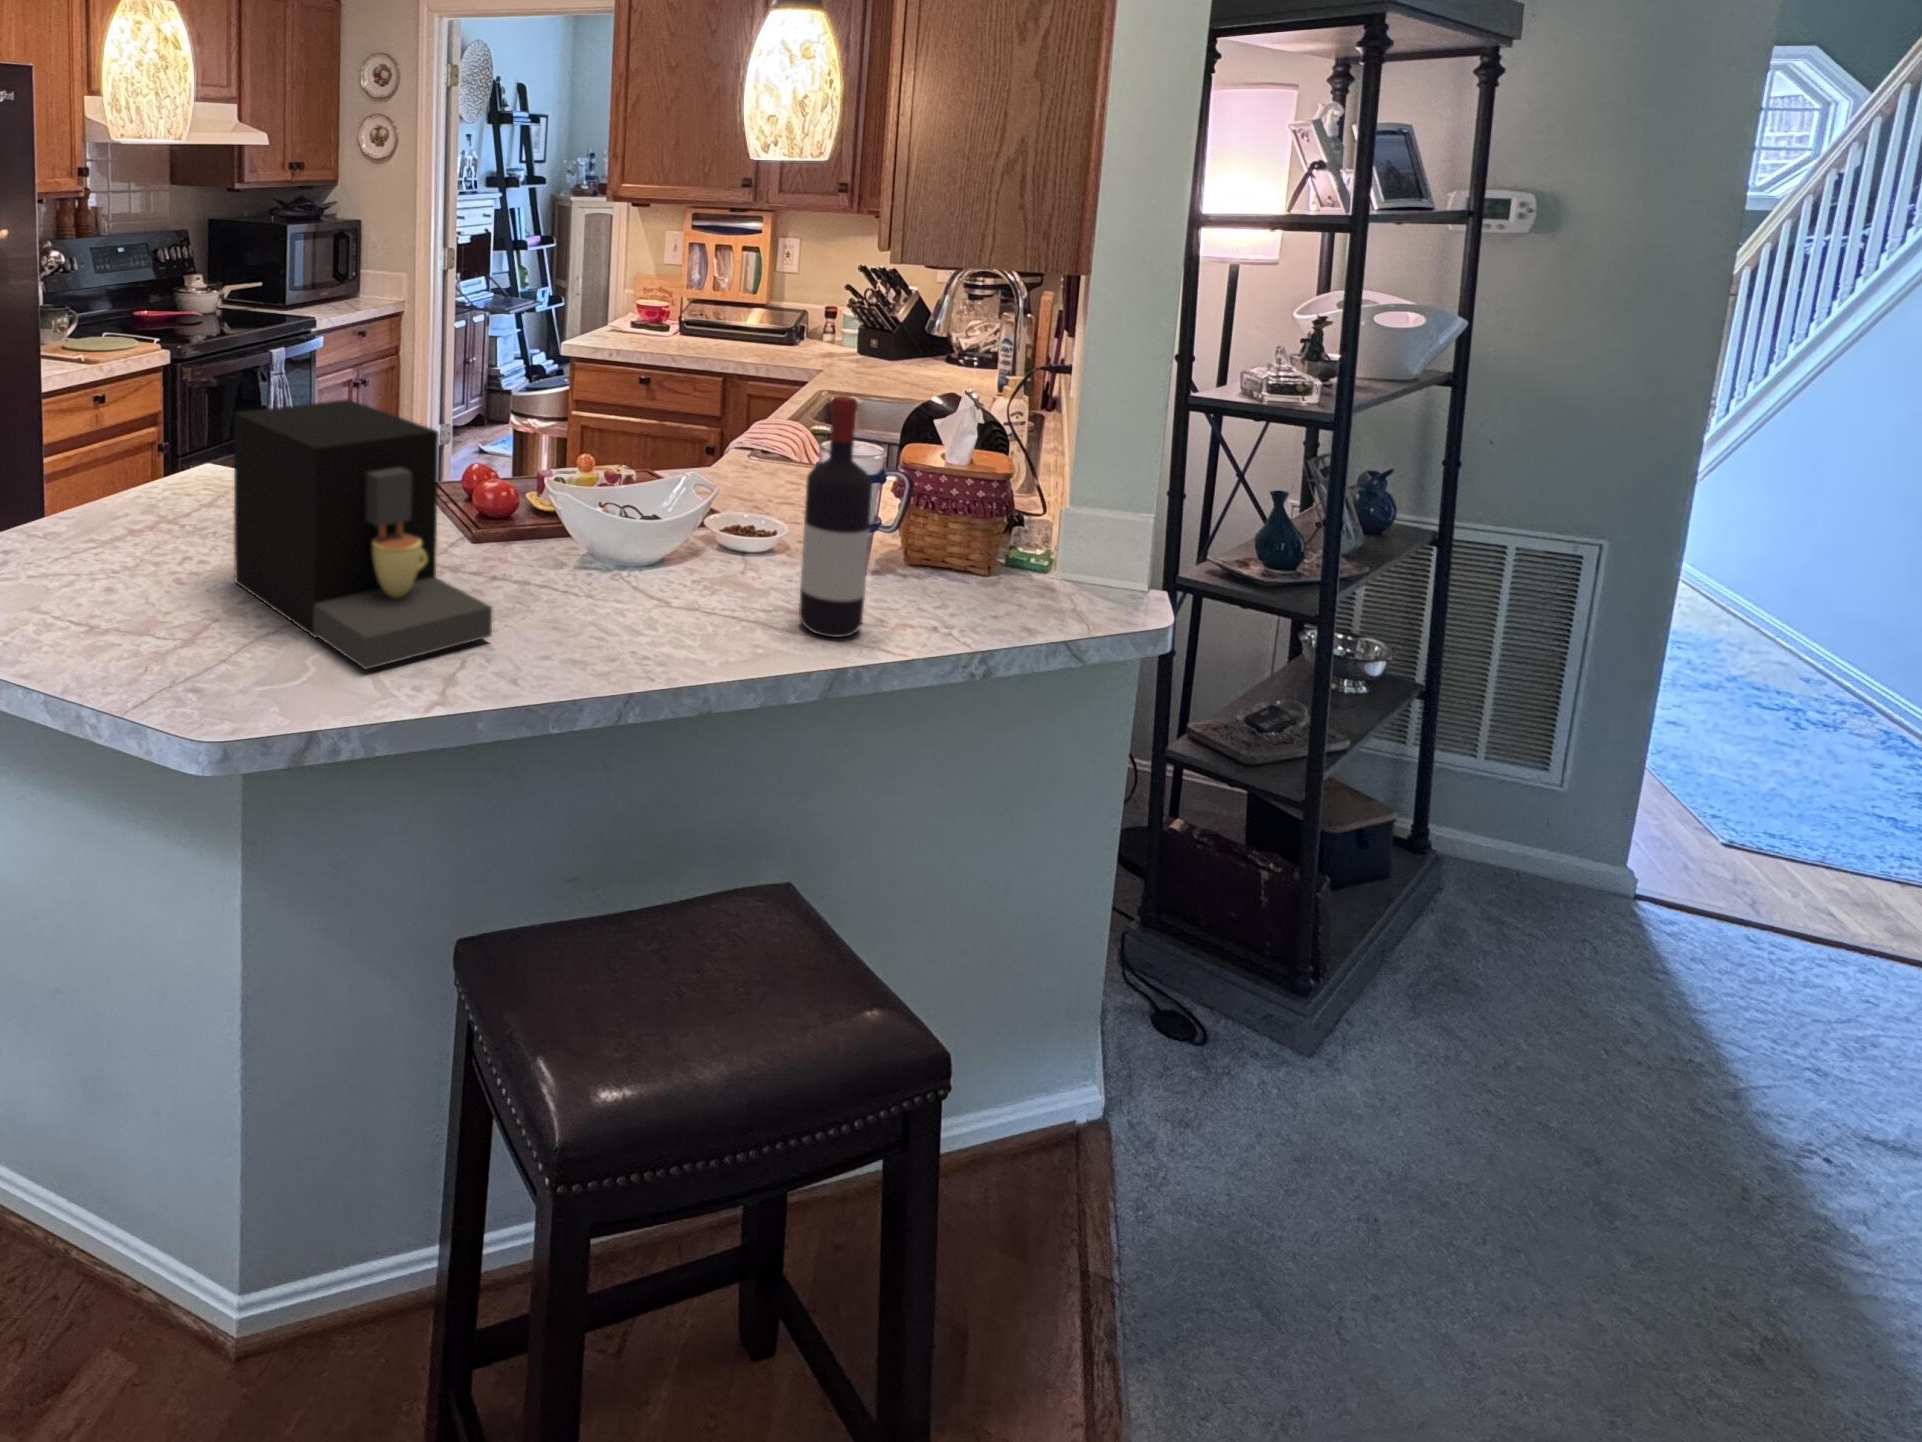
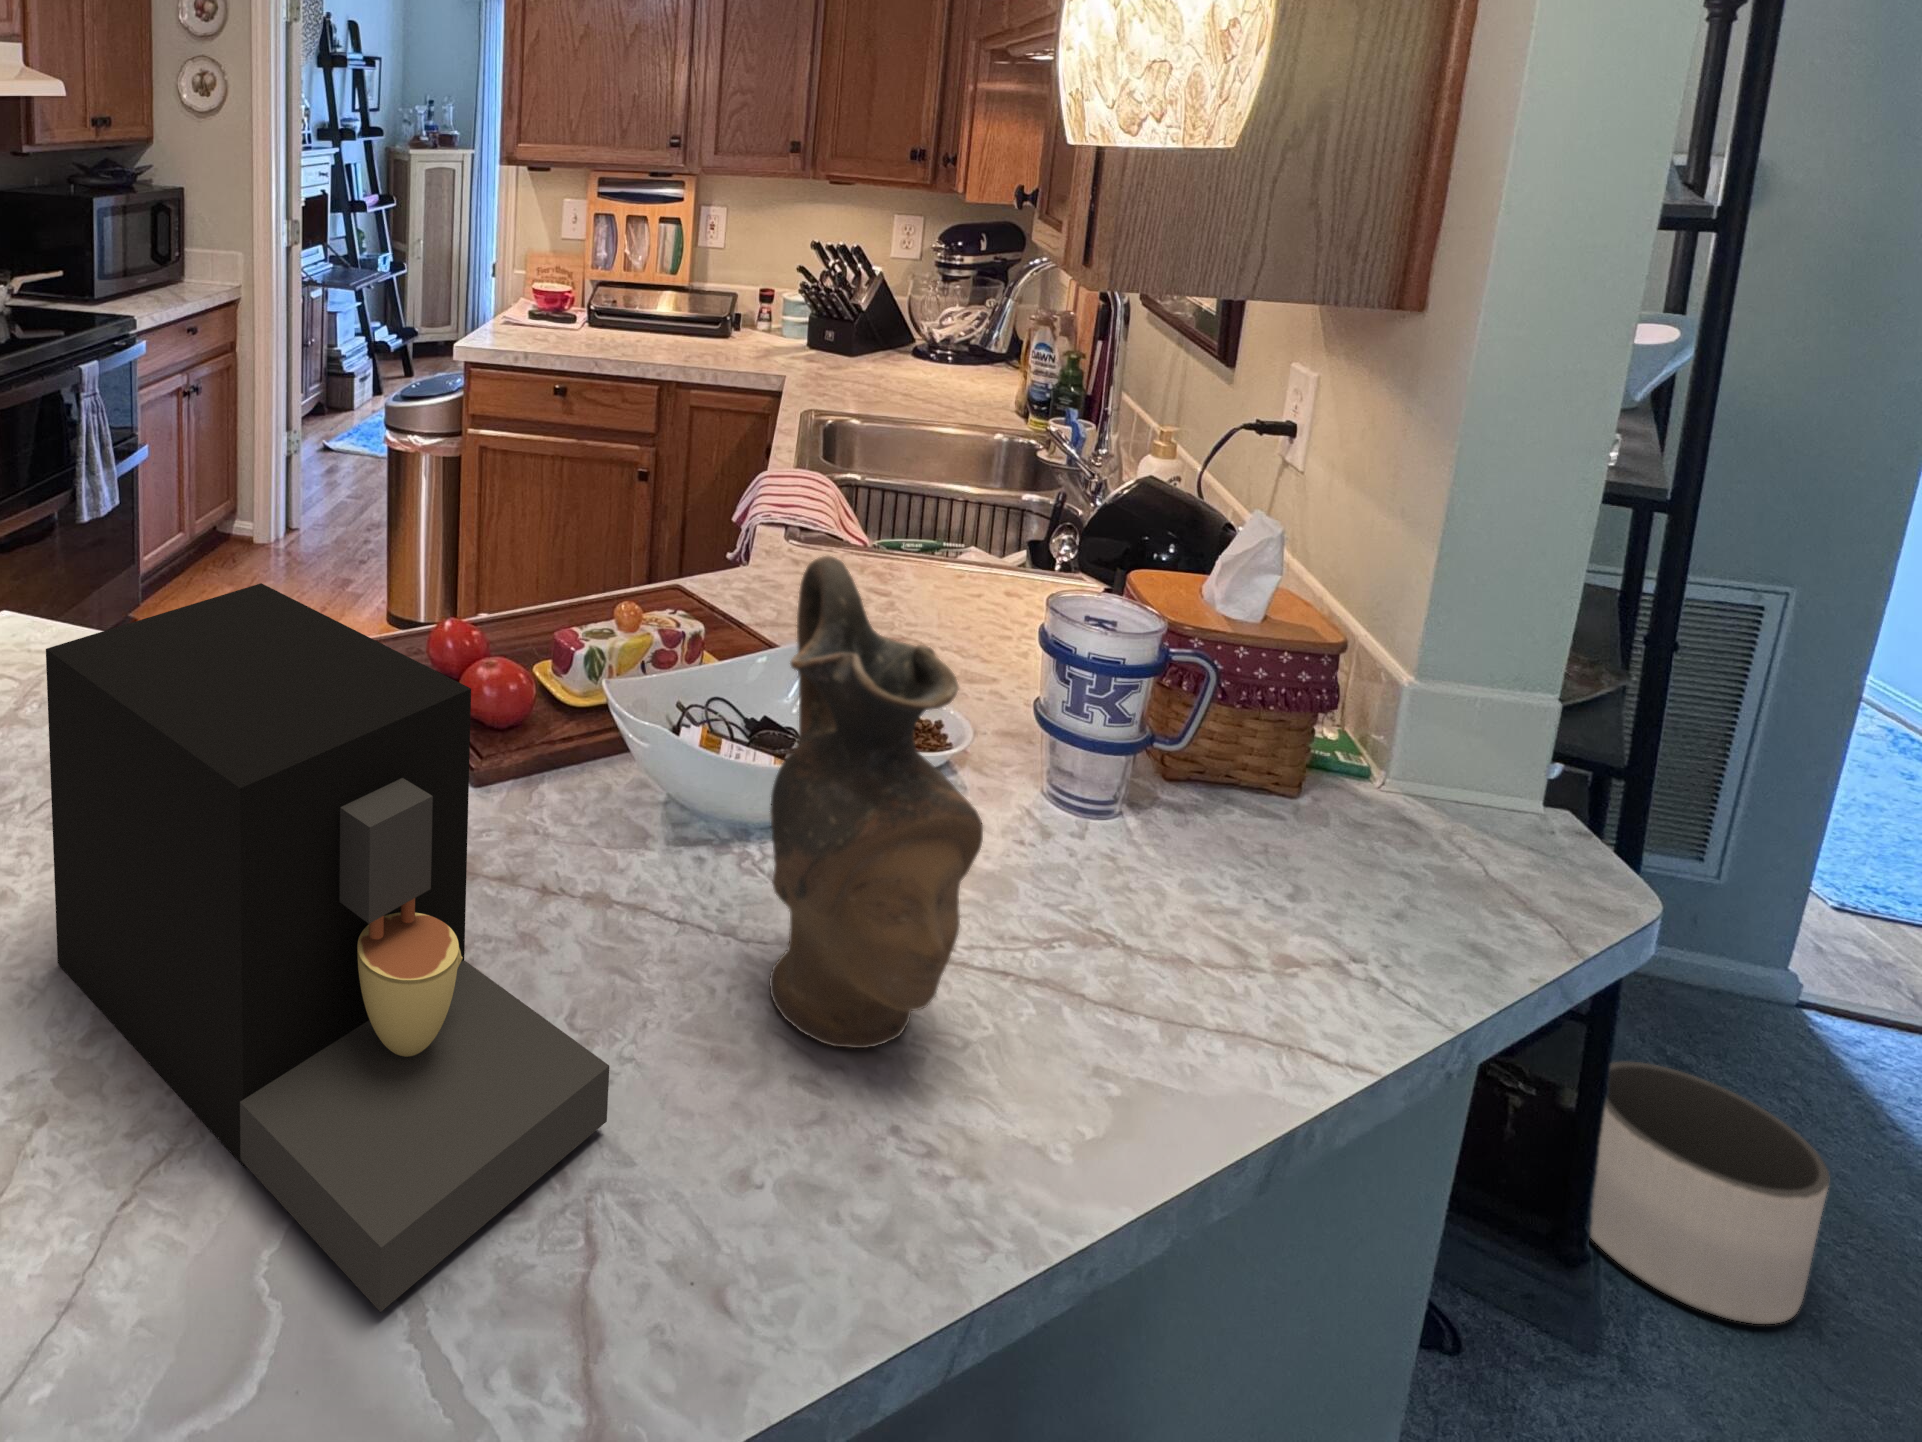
ceramic pitcher: none [599,381,700,629] -> present [770,556,983,1048]
wine bottle: present [799,396,873,637] -> none [1120,581,1289,1026]
planter: none [1340,875,1510,1053] -> present [1591,1061,1830,1324]

